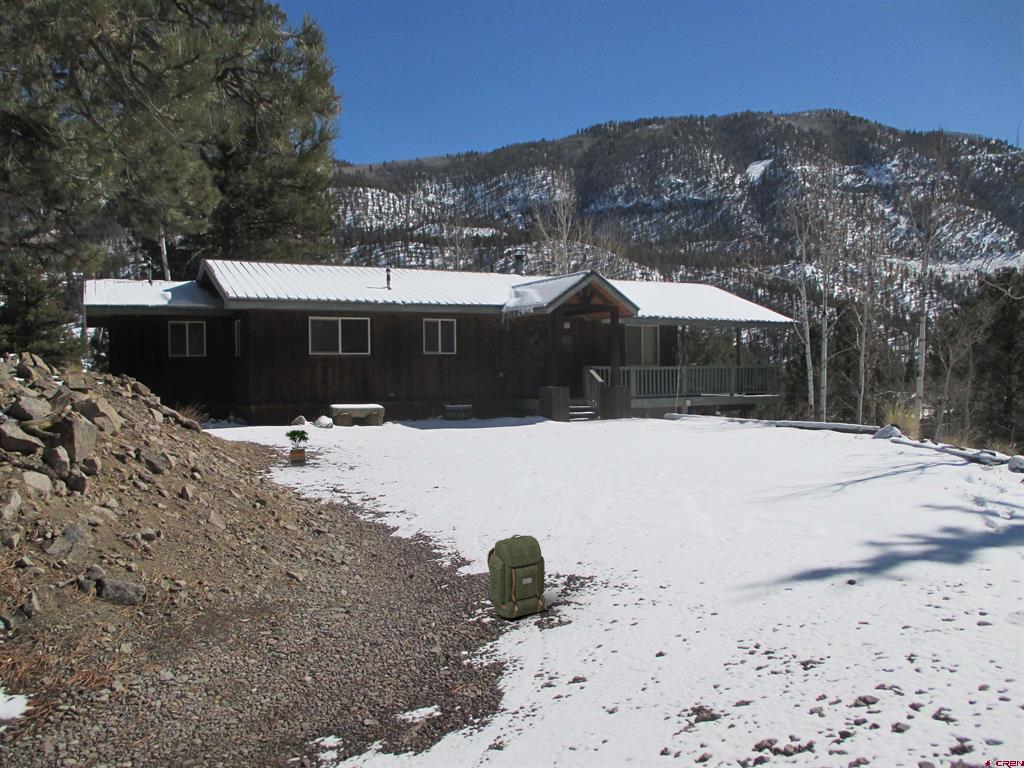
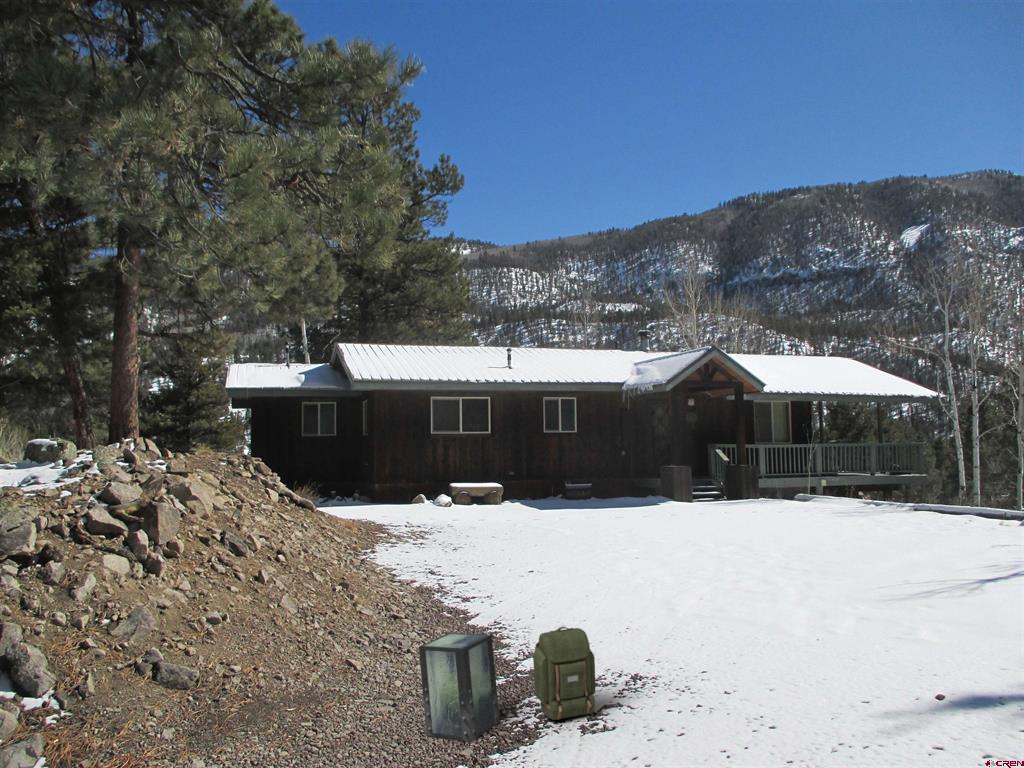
potted tree: present [285,430,309,467] -> none [389,508,414,547]
storage box: none [384,543,457,641] -> present [419,633,500,742]

